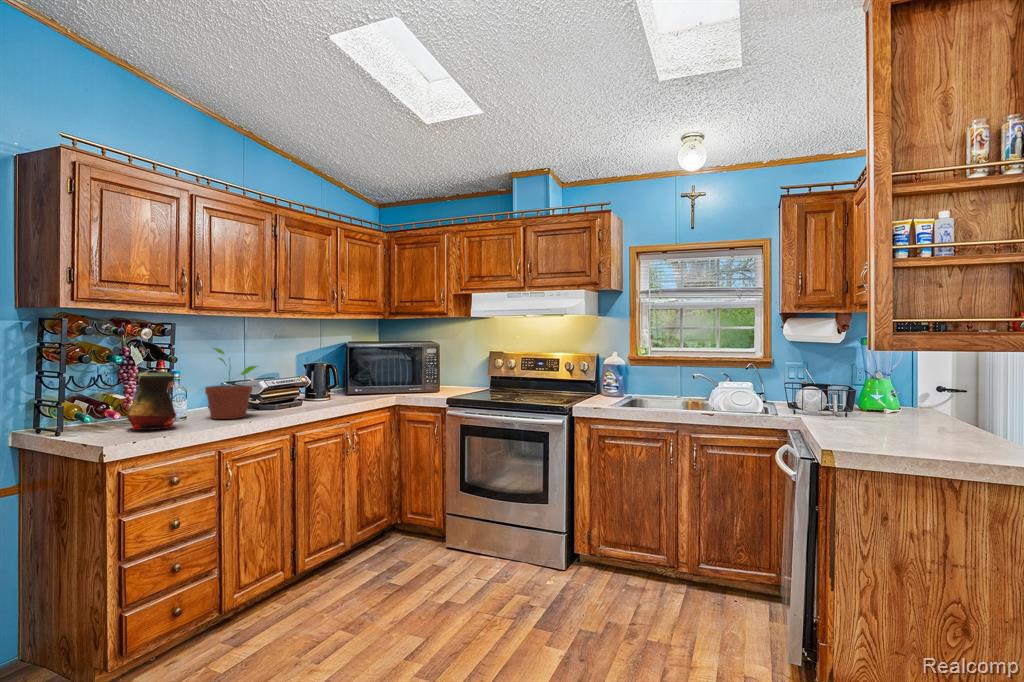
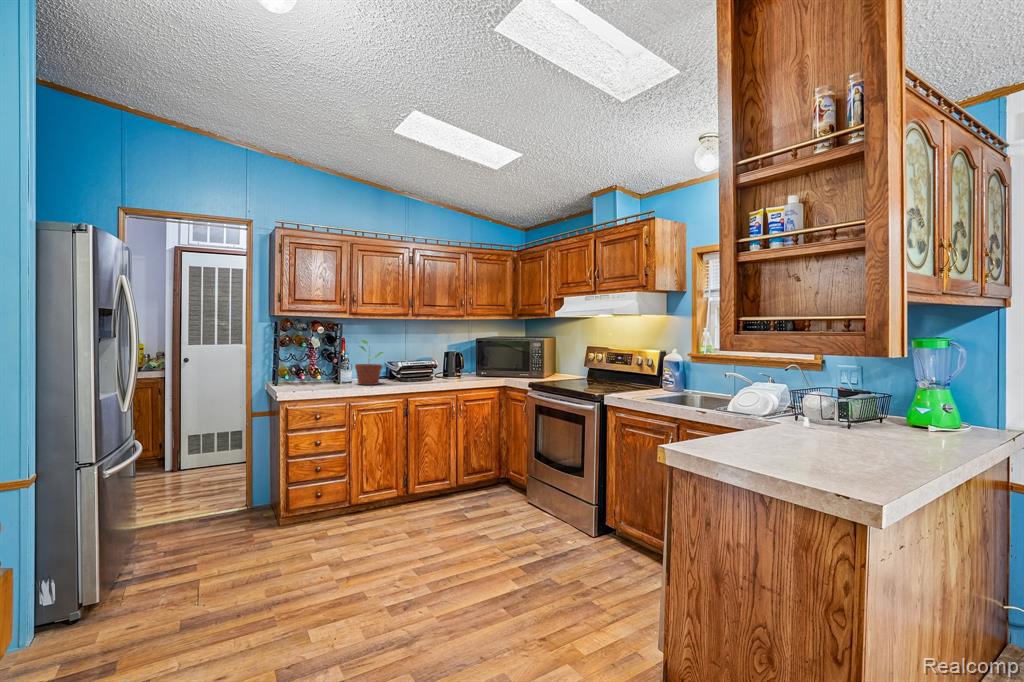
vase: present [127,372,176,430] -> none [306,353,332,387]

